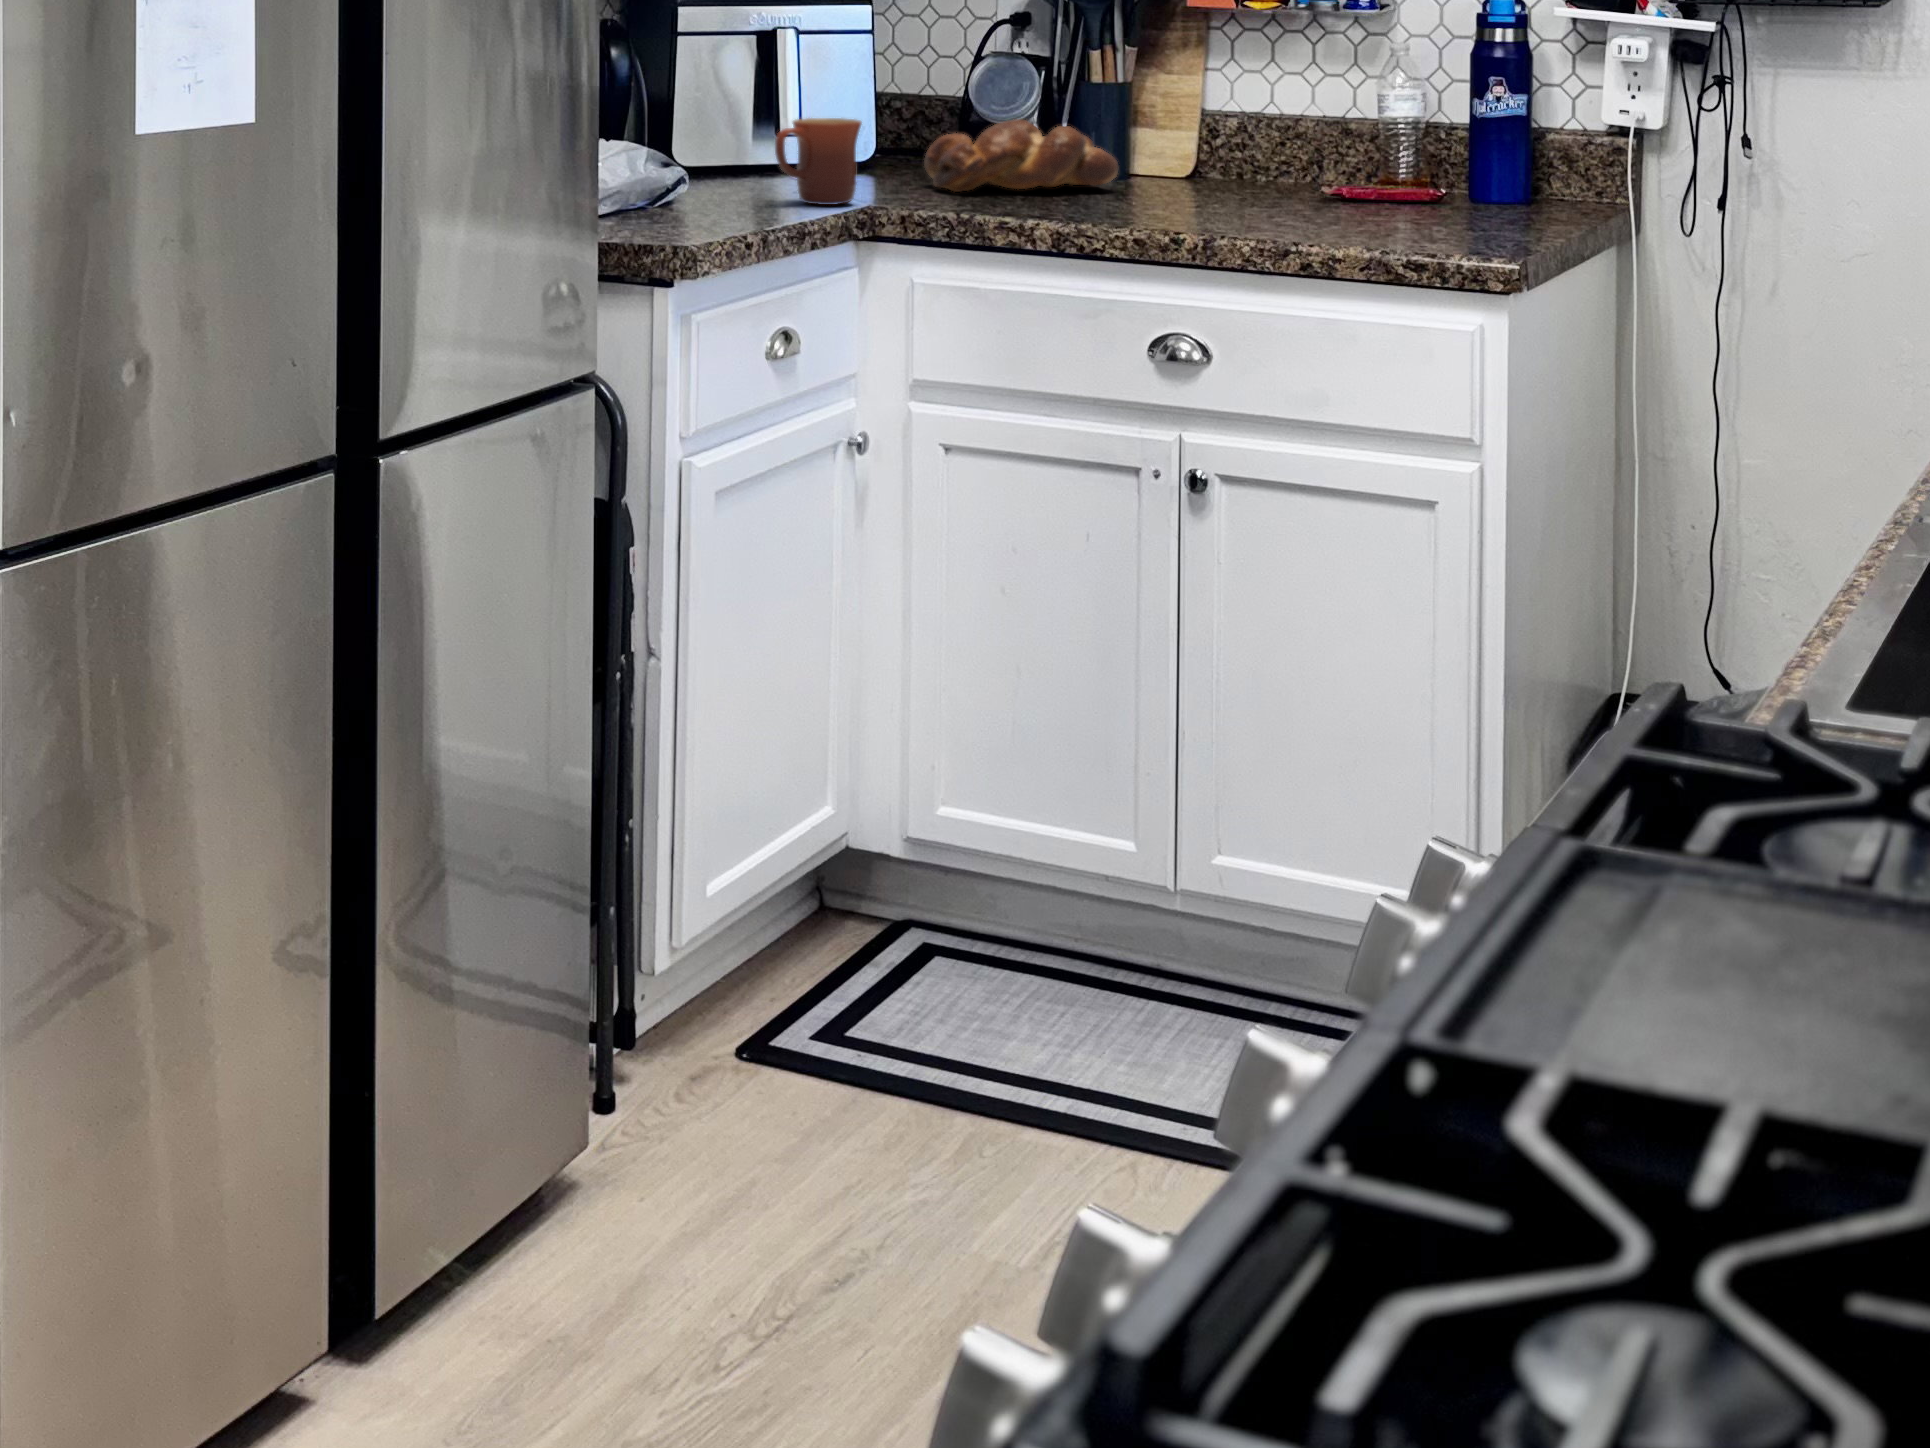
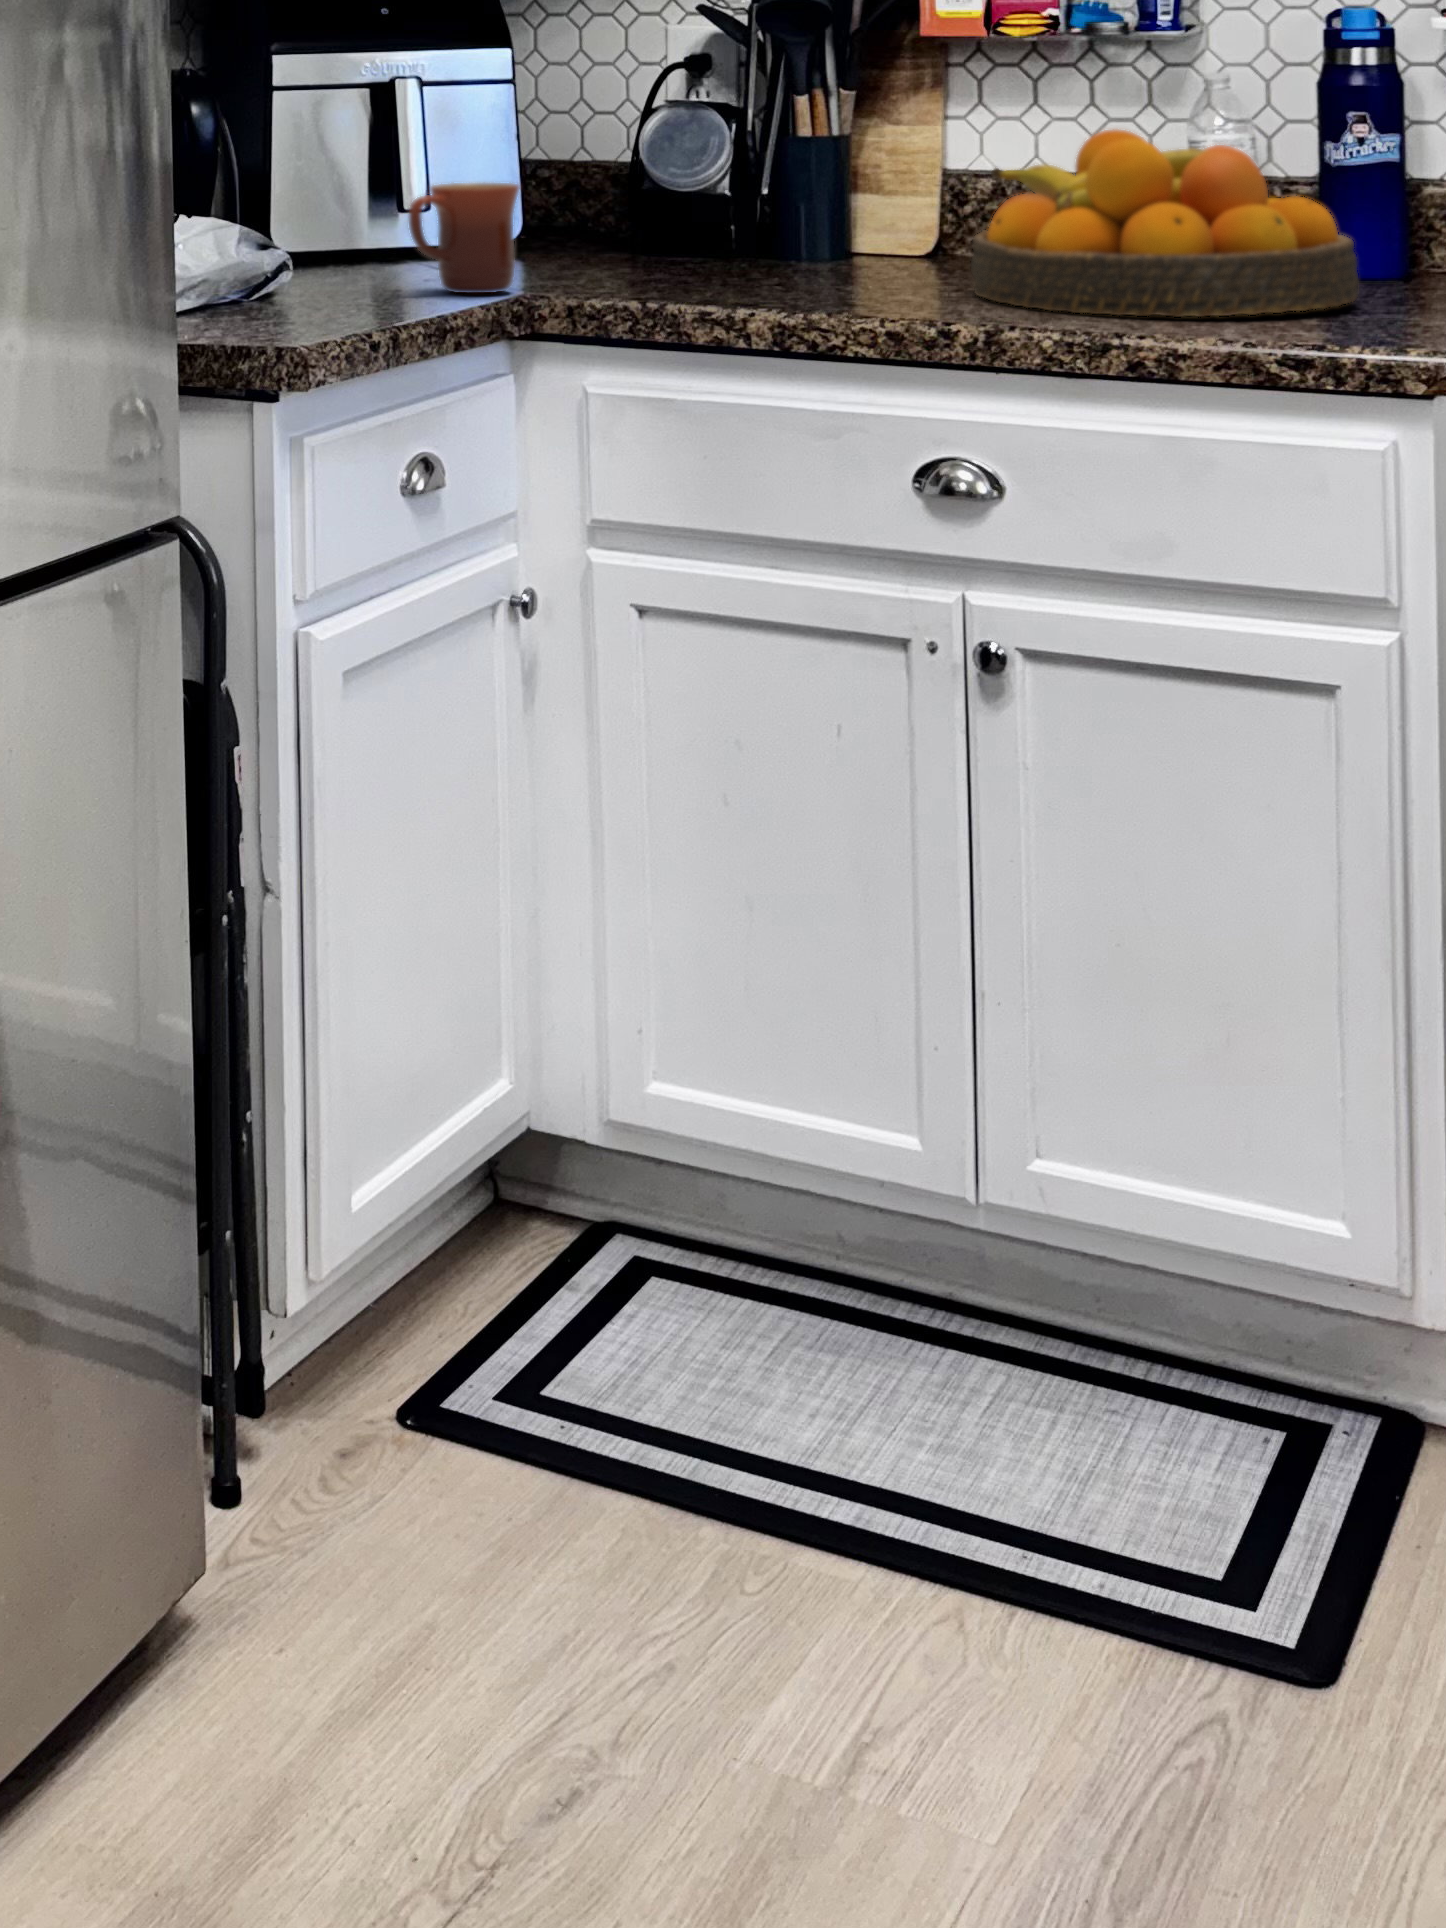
fruit bowl: none [1204,89,1486,234] -> present [971,129,1359,317]
bread loaf: present [924,119,1118,192] -> none [596,181,848,275]

